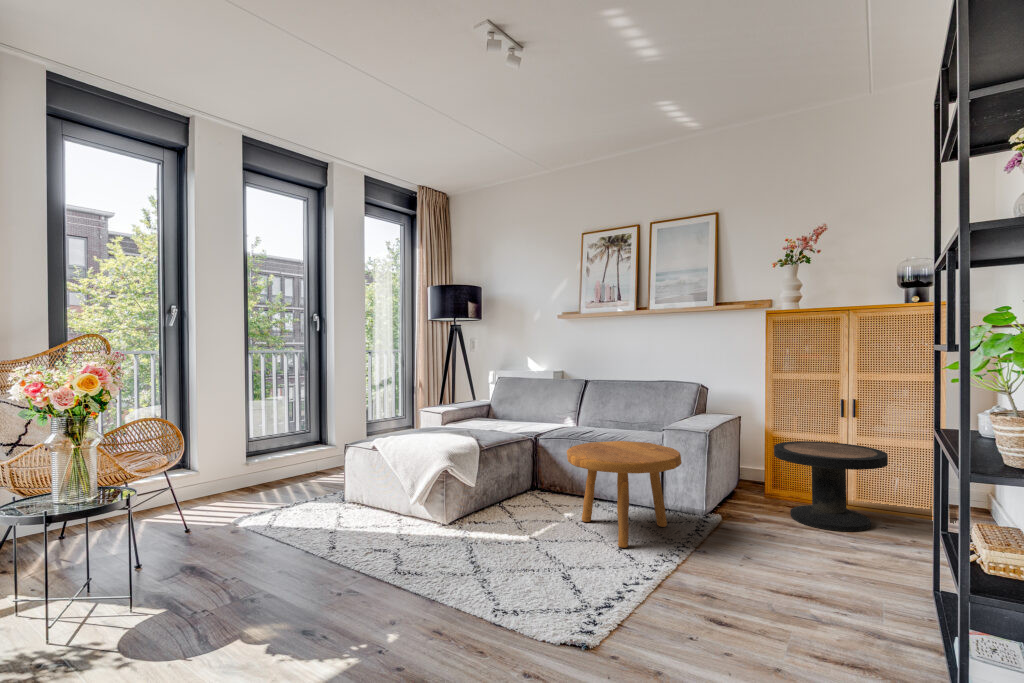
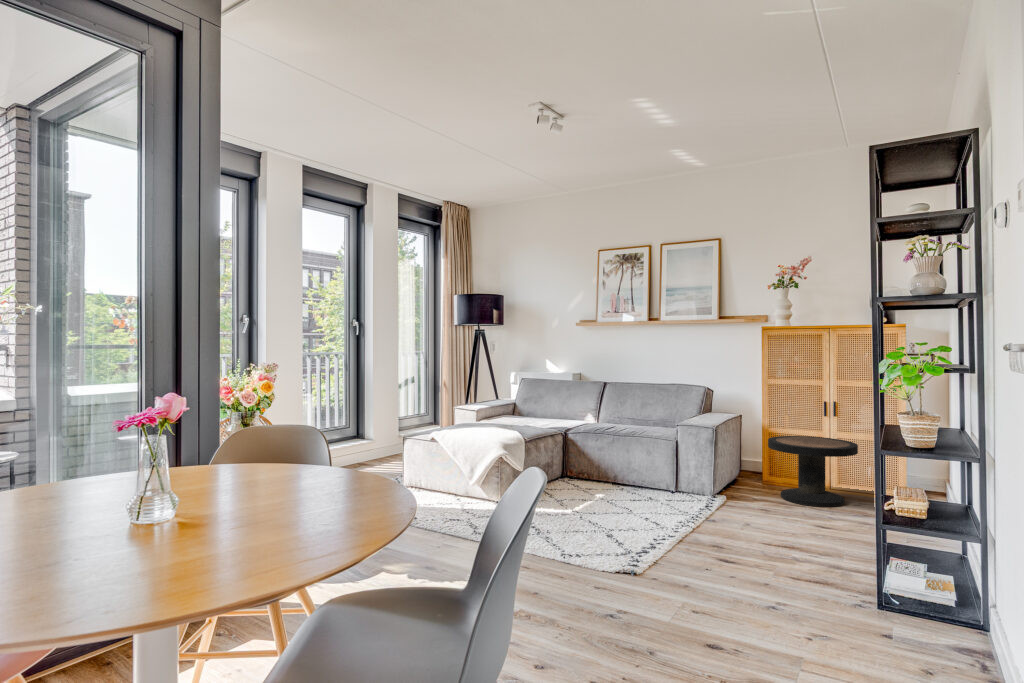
footstool: present [567,441,682,548] -> none [600,435,695,518]

